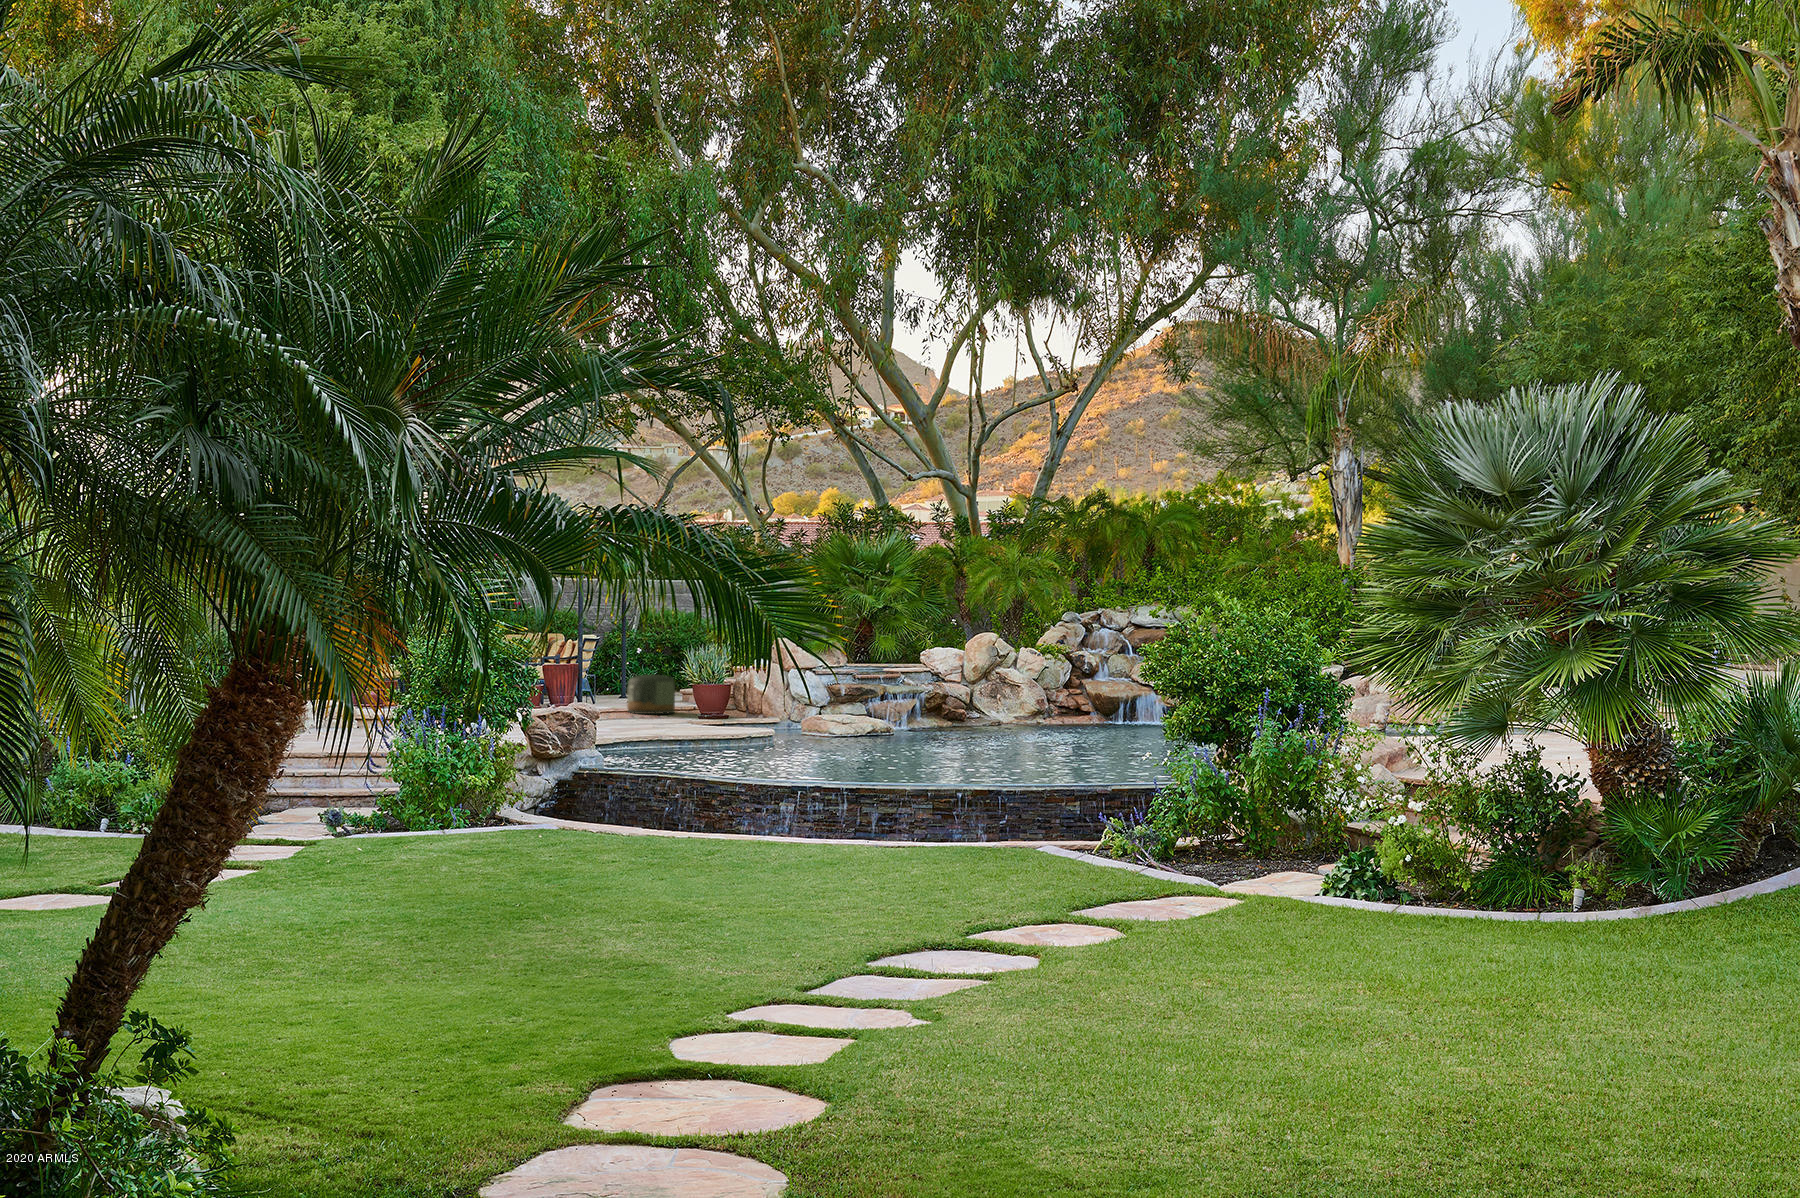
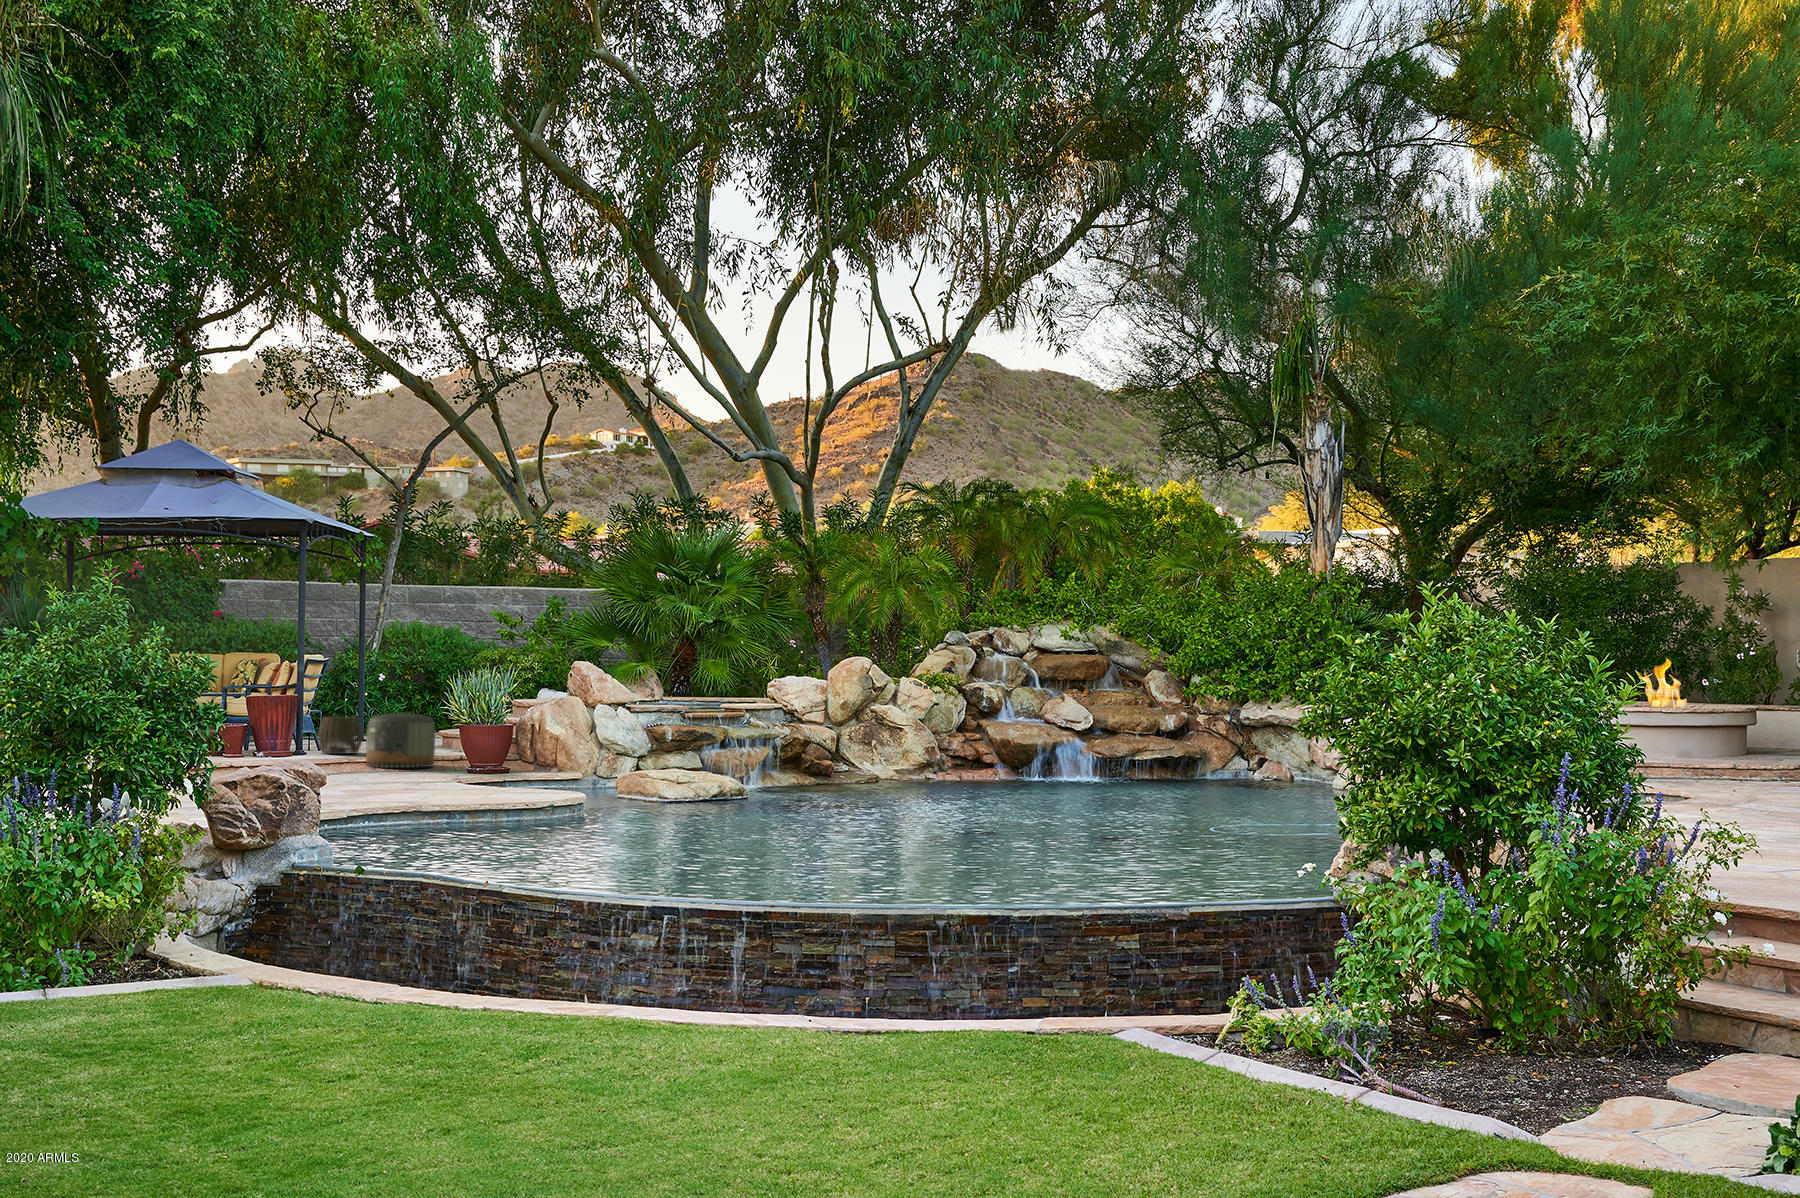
woven basket: none [594,678,626,705] -> present [318,717,363,754]

